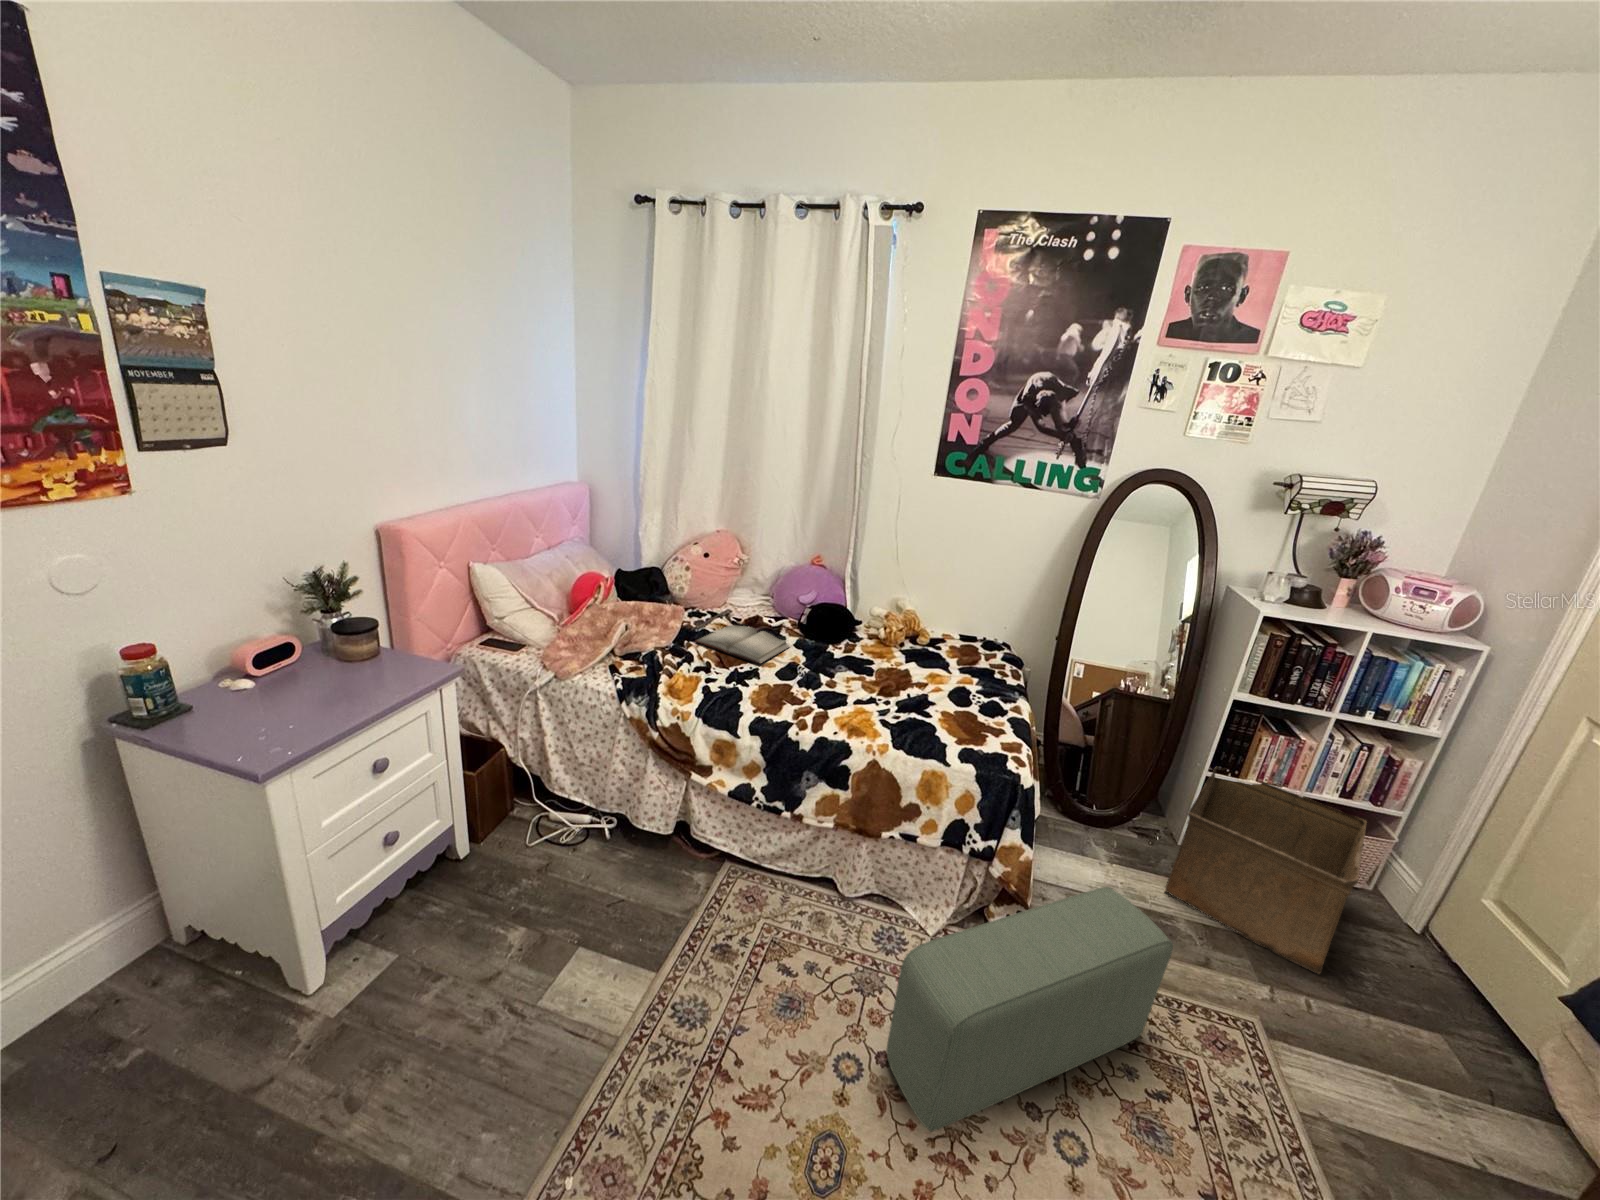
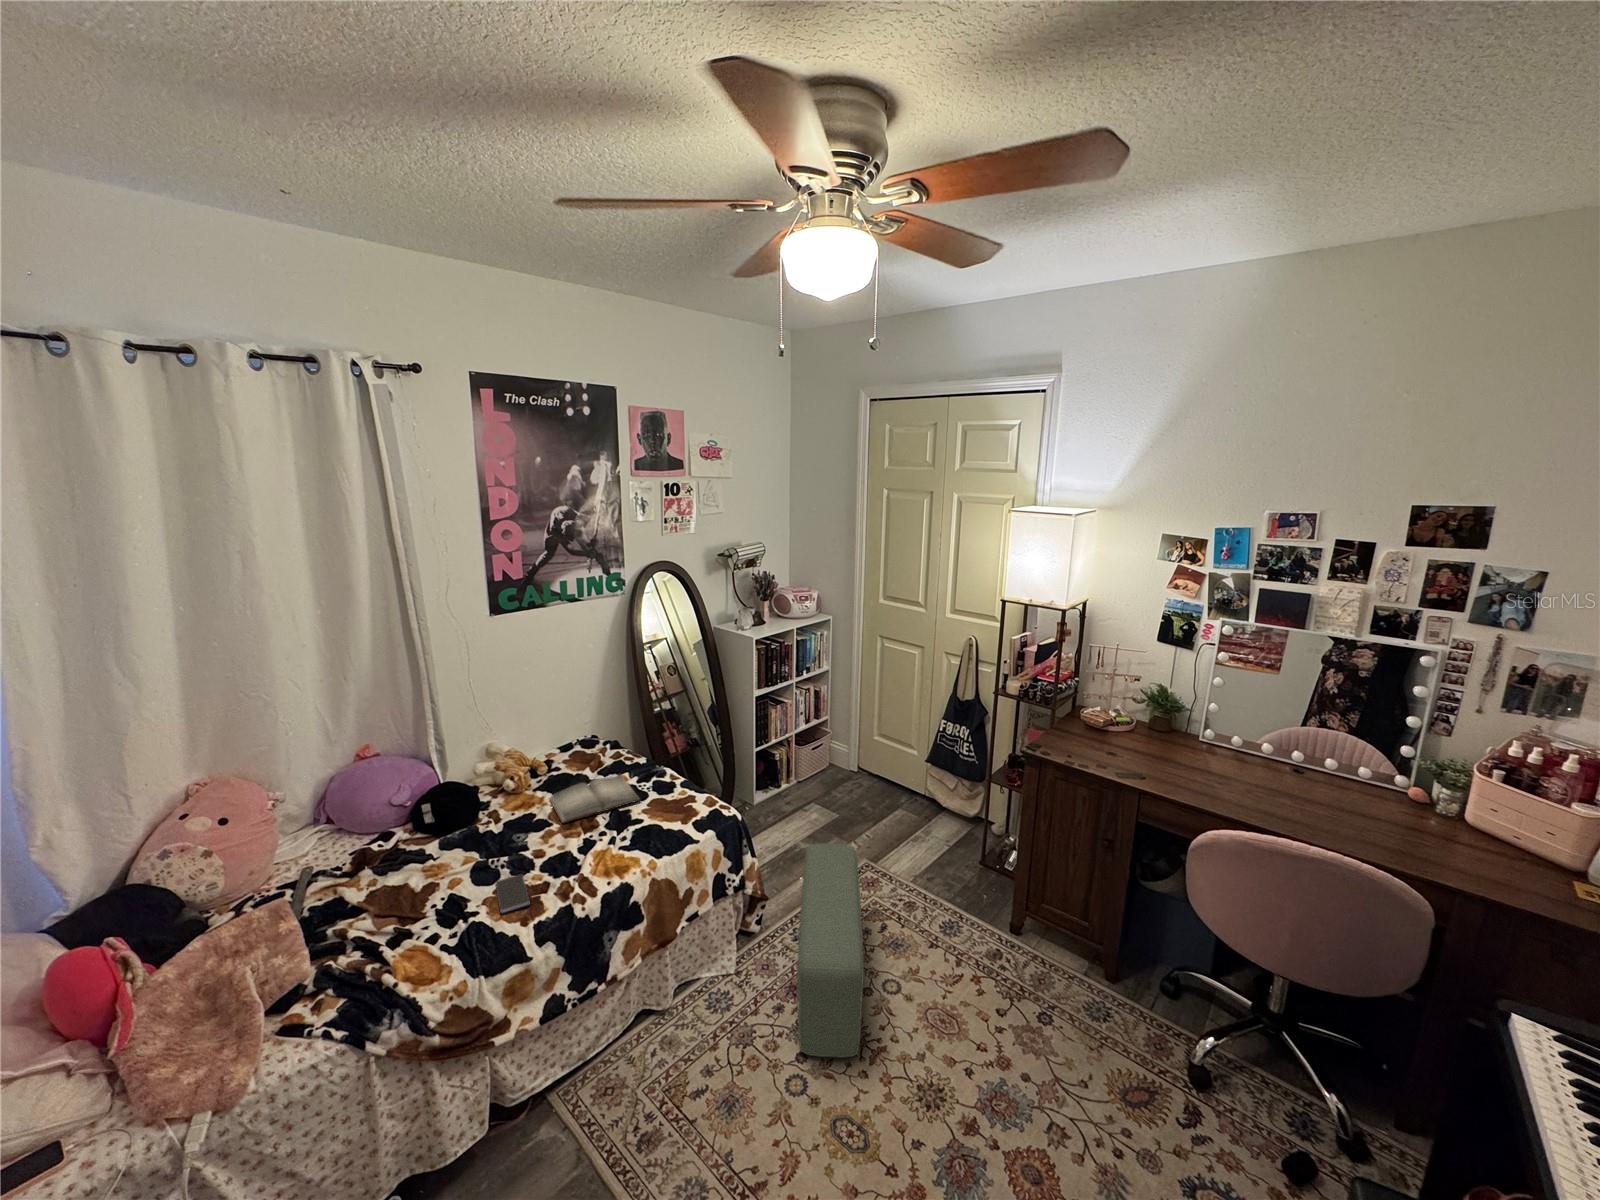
hardback book: present [696,625,789,663] -> present [549,774,640,823]
smartphone: none [750,675,795,699] -> present [496,874,529,913]
storage bin: present [1165,767,1367,974] -> none [757,730,858,835]

